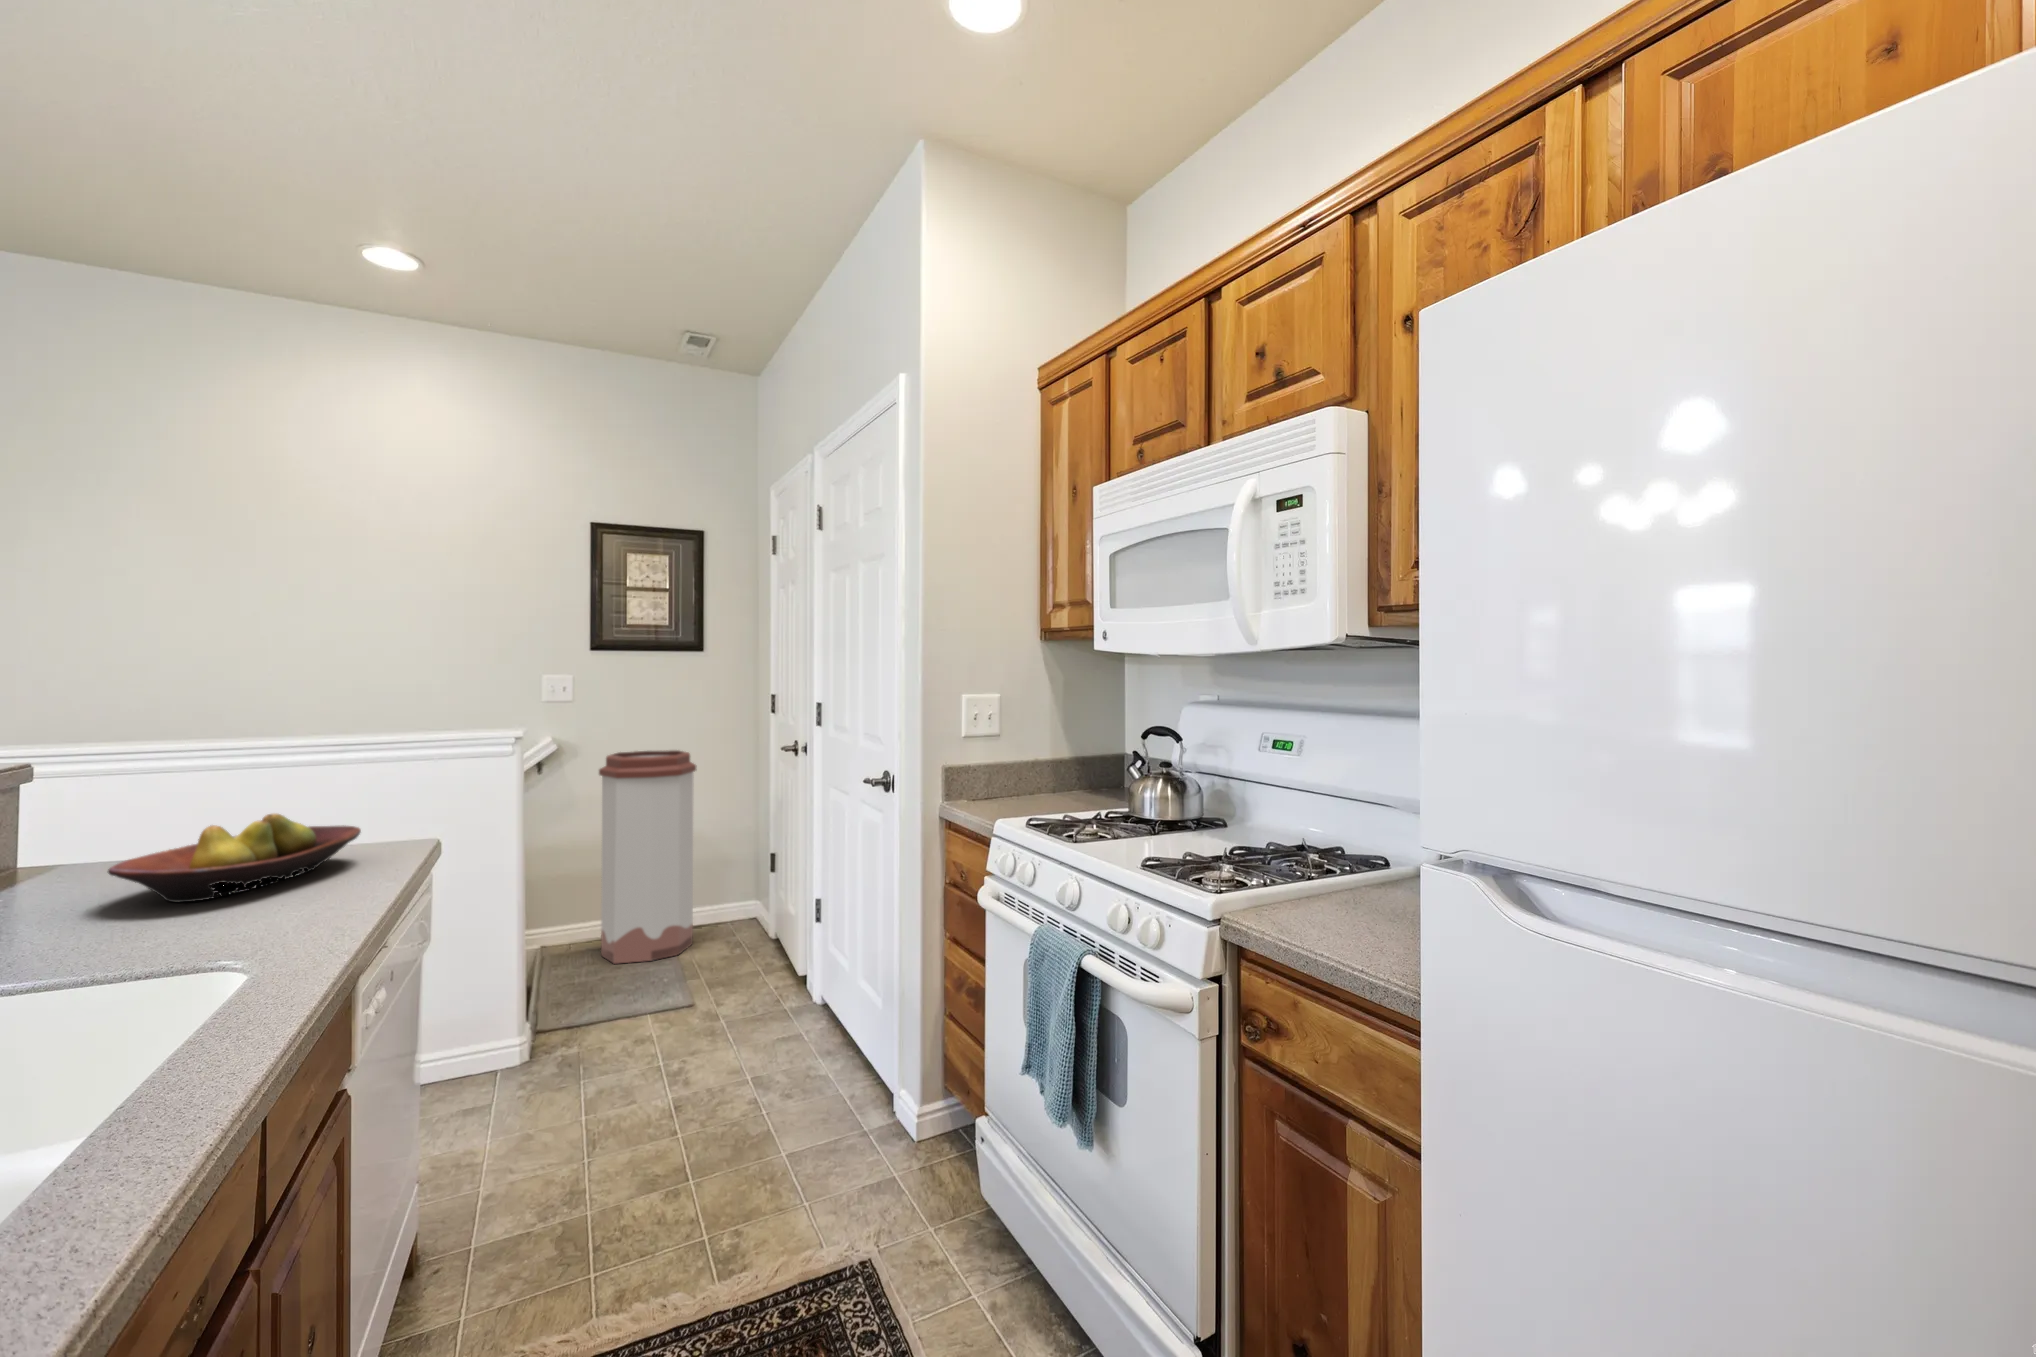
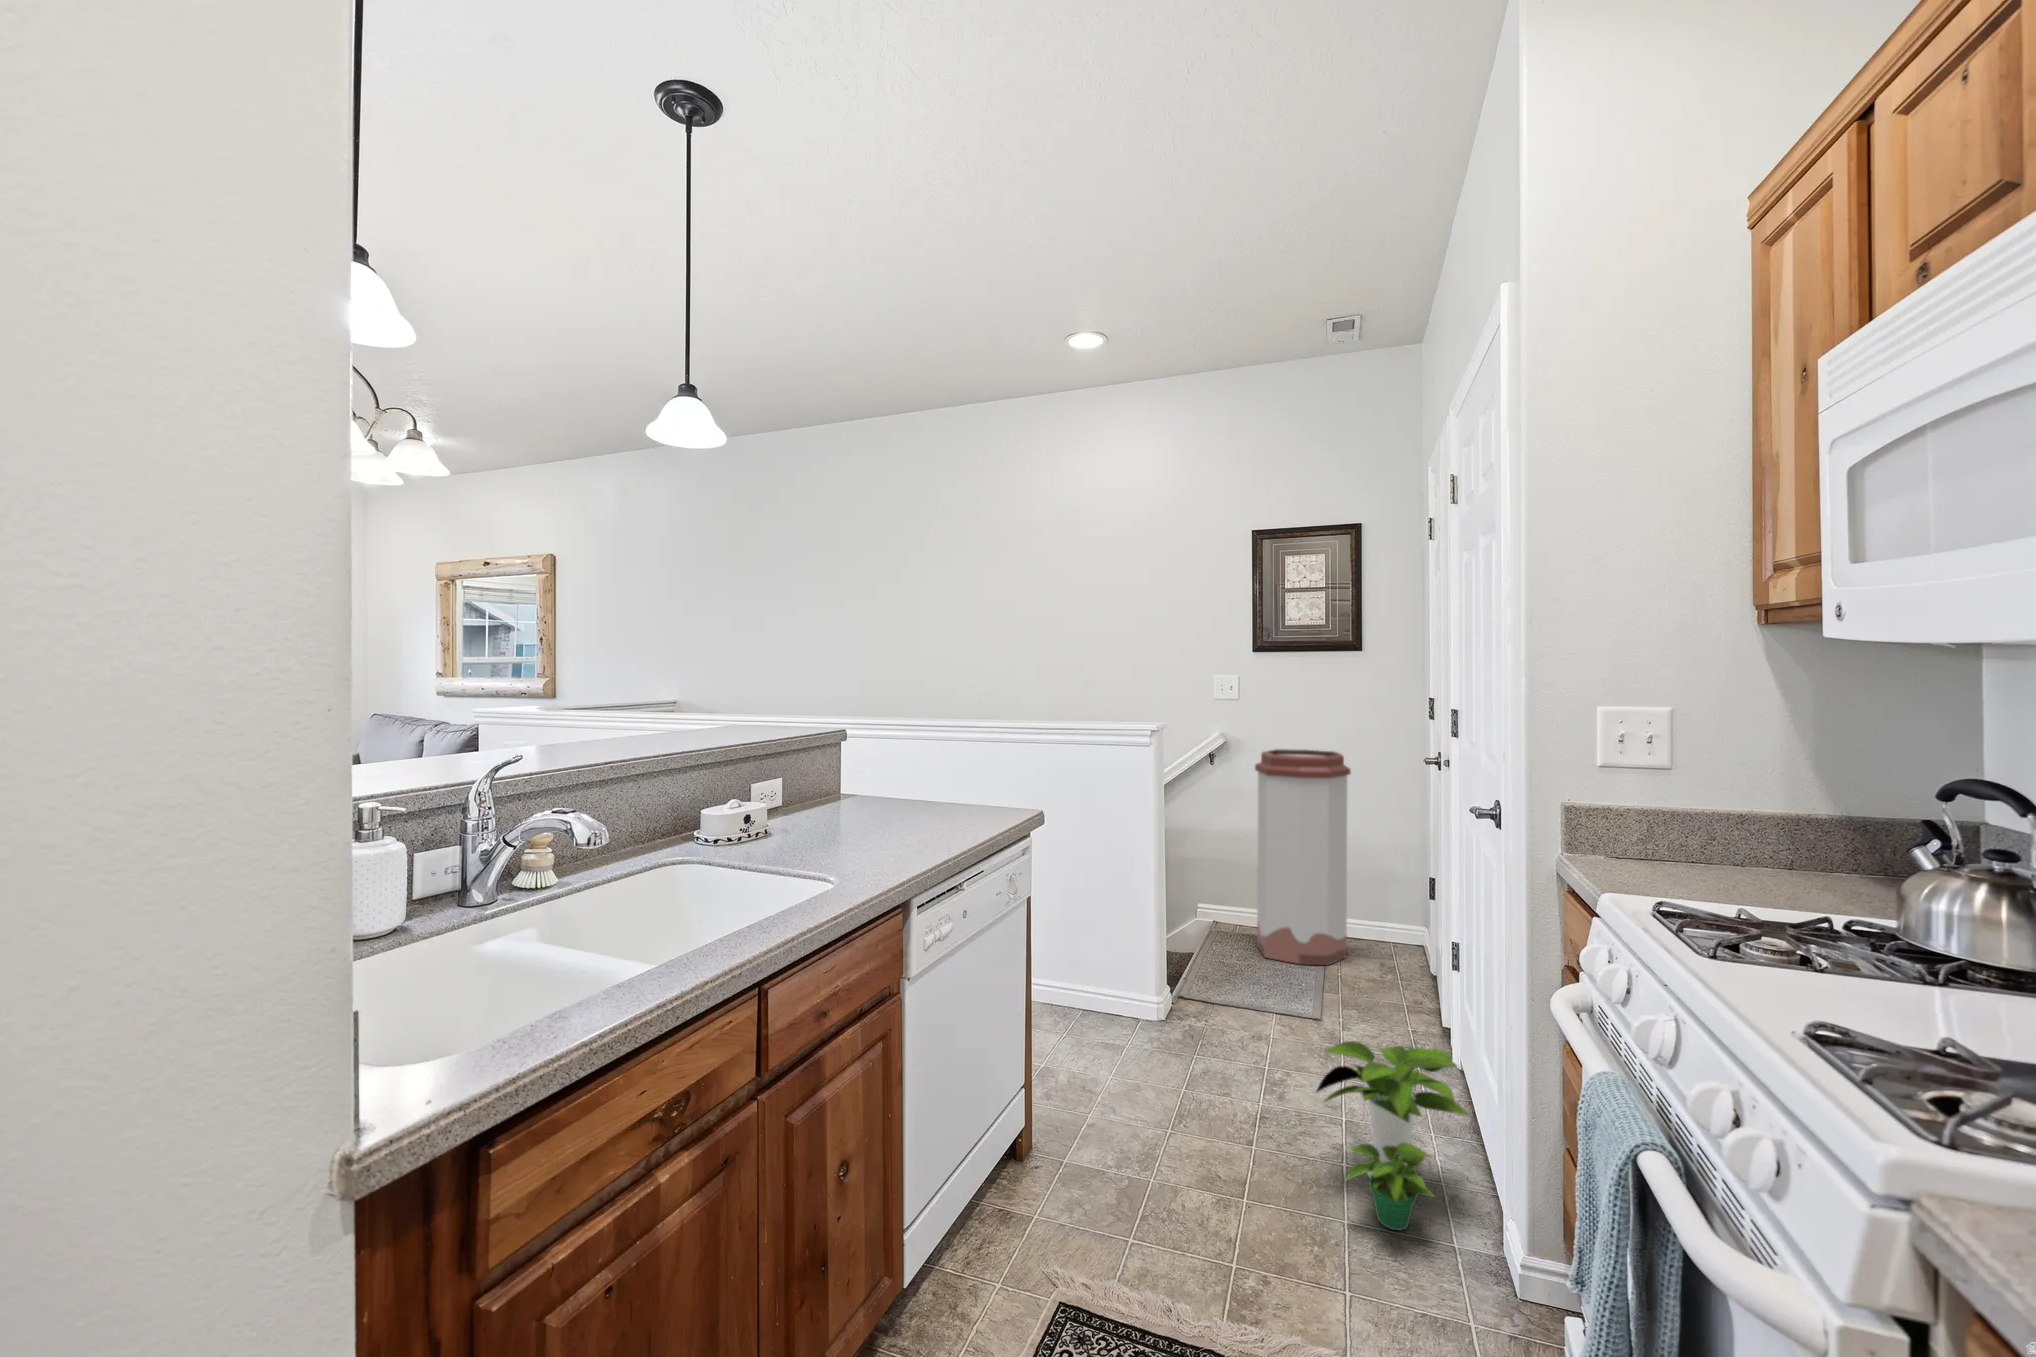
fruit bowl: present [108,814,361,902] -> none [817,782,971,840]
potted plant: none [741,983,864,1139] -> present [1317,1041,1469,1230]

